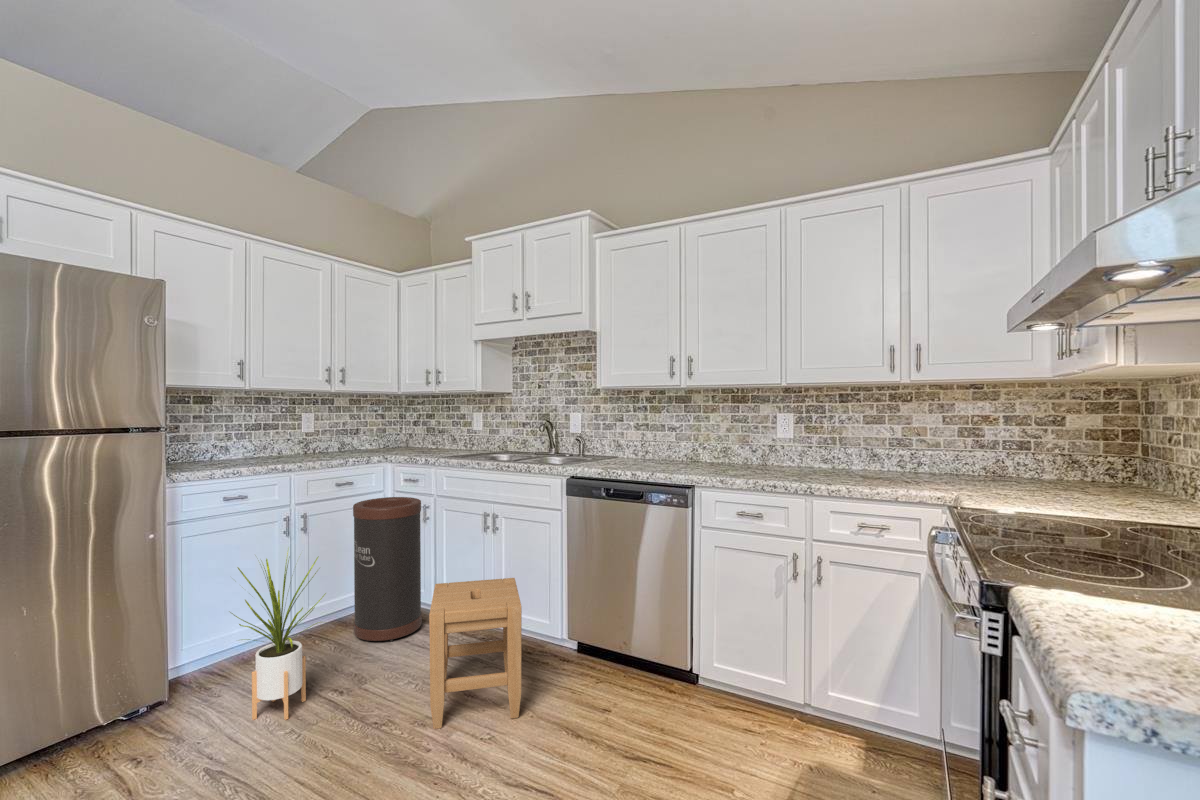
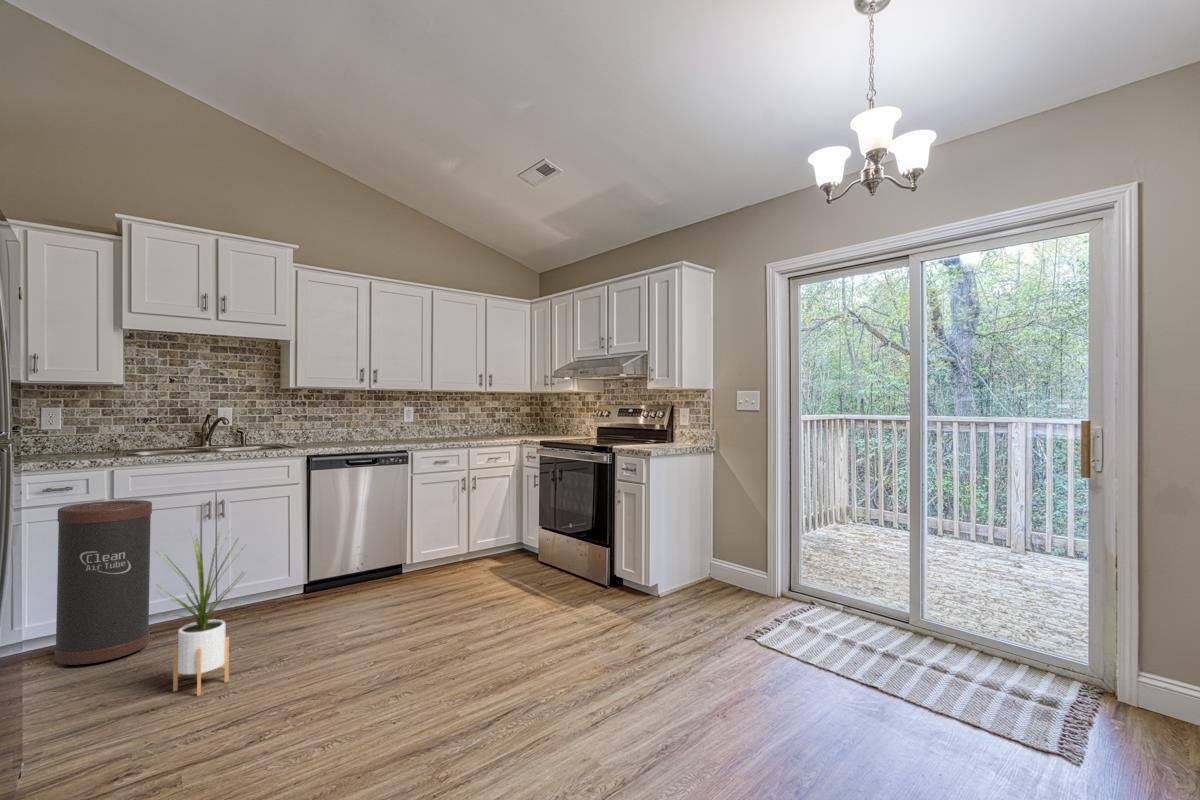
stool: present [429,578,522,729] -> none [275,533,370,634]

